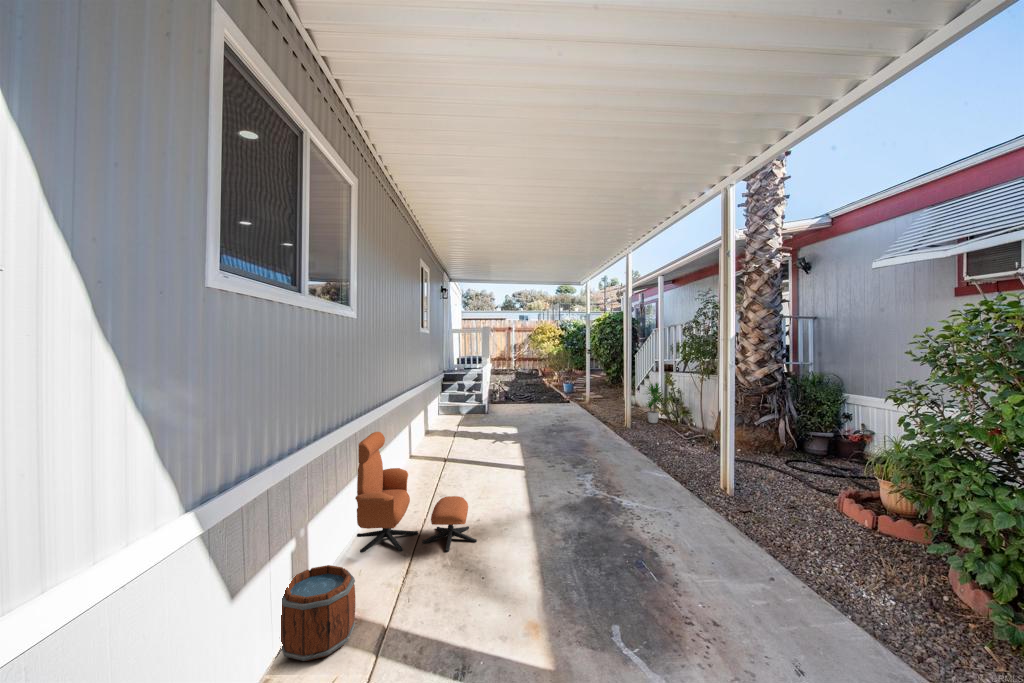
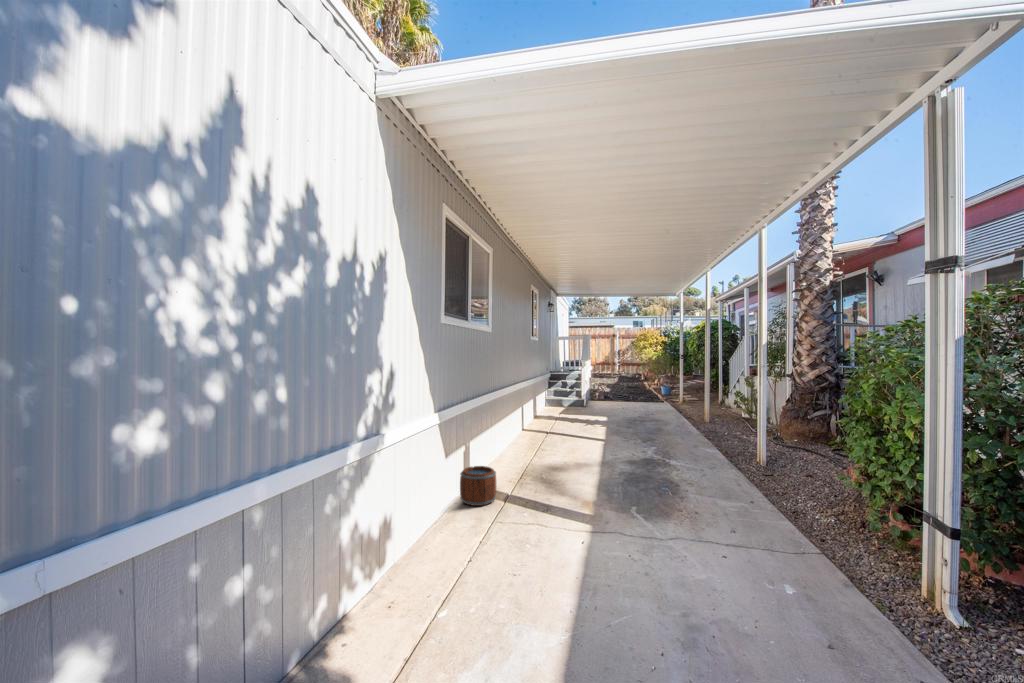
potted plant: present [646,383,661,423] -> none [721,382,747,420]
lounge chair: present [355,432,477,553] -> none [492,404,565,477]

